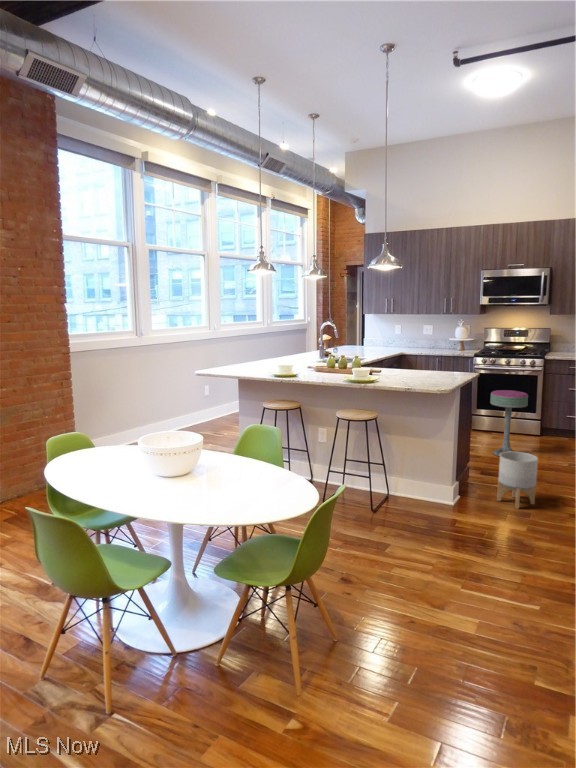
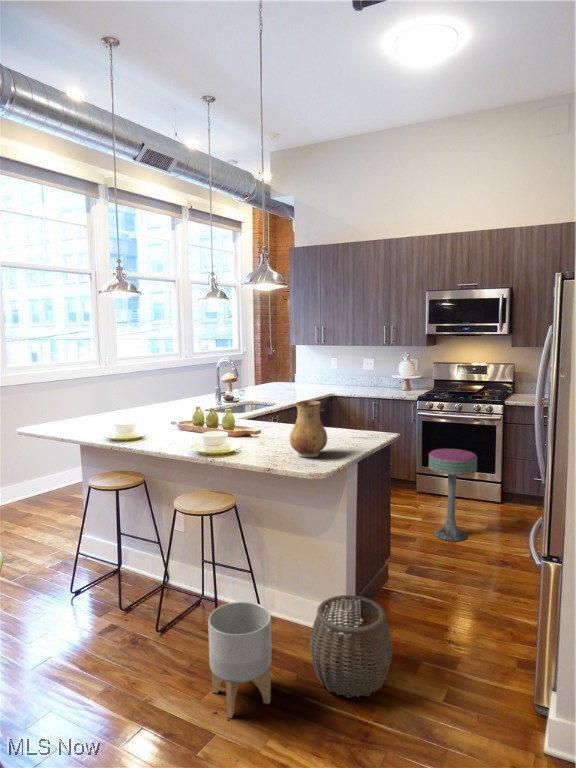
ceramic pitcher: none [418,345,445,383] -> present [290,400,327,457]
planter: present [497,452,538,509] -> present [208,601,271,718]
woven basket: none [437,472,493,531] -> present [310,595,392,697]

